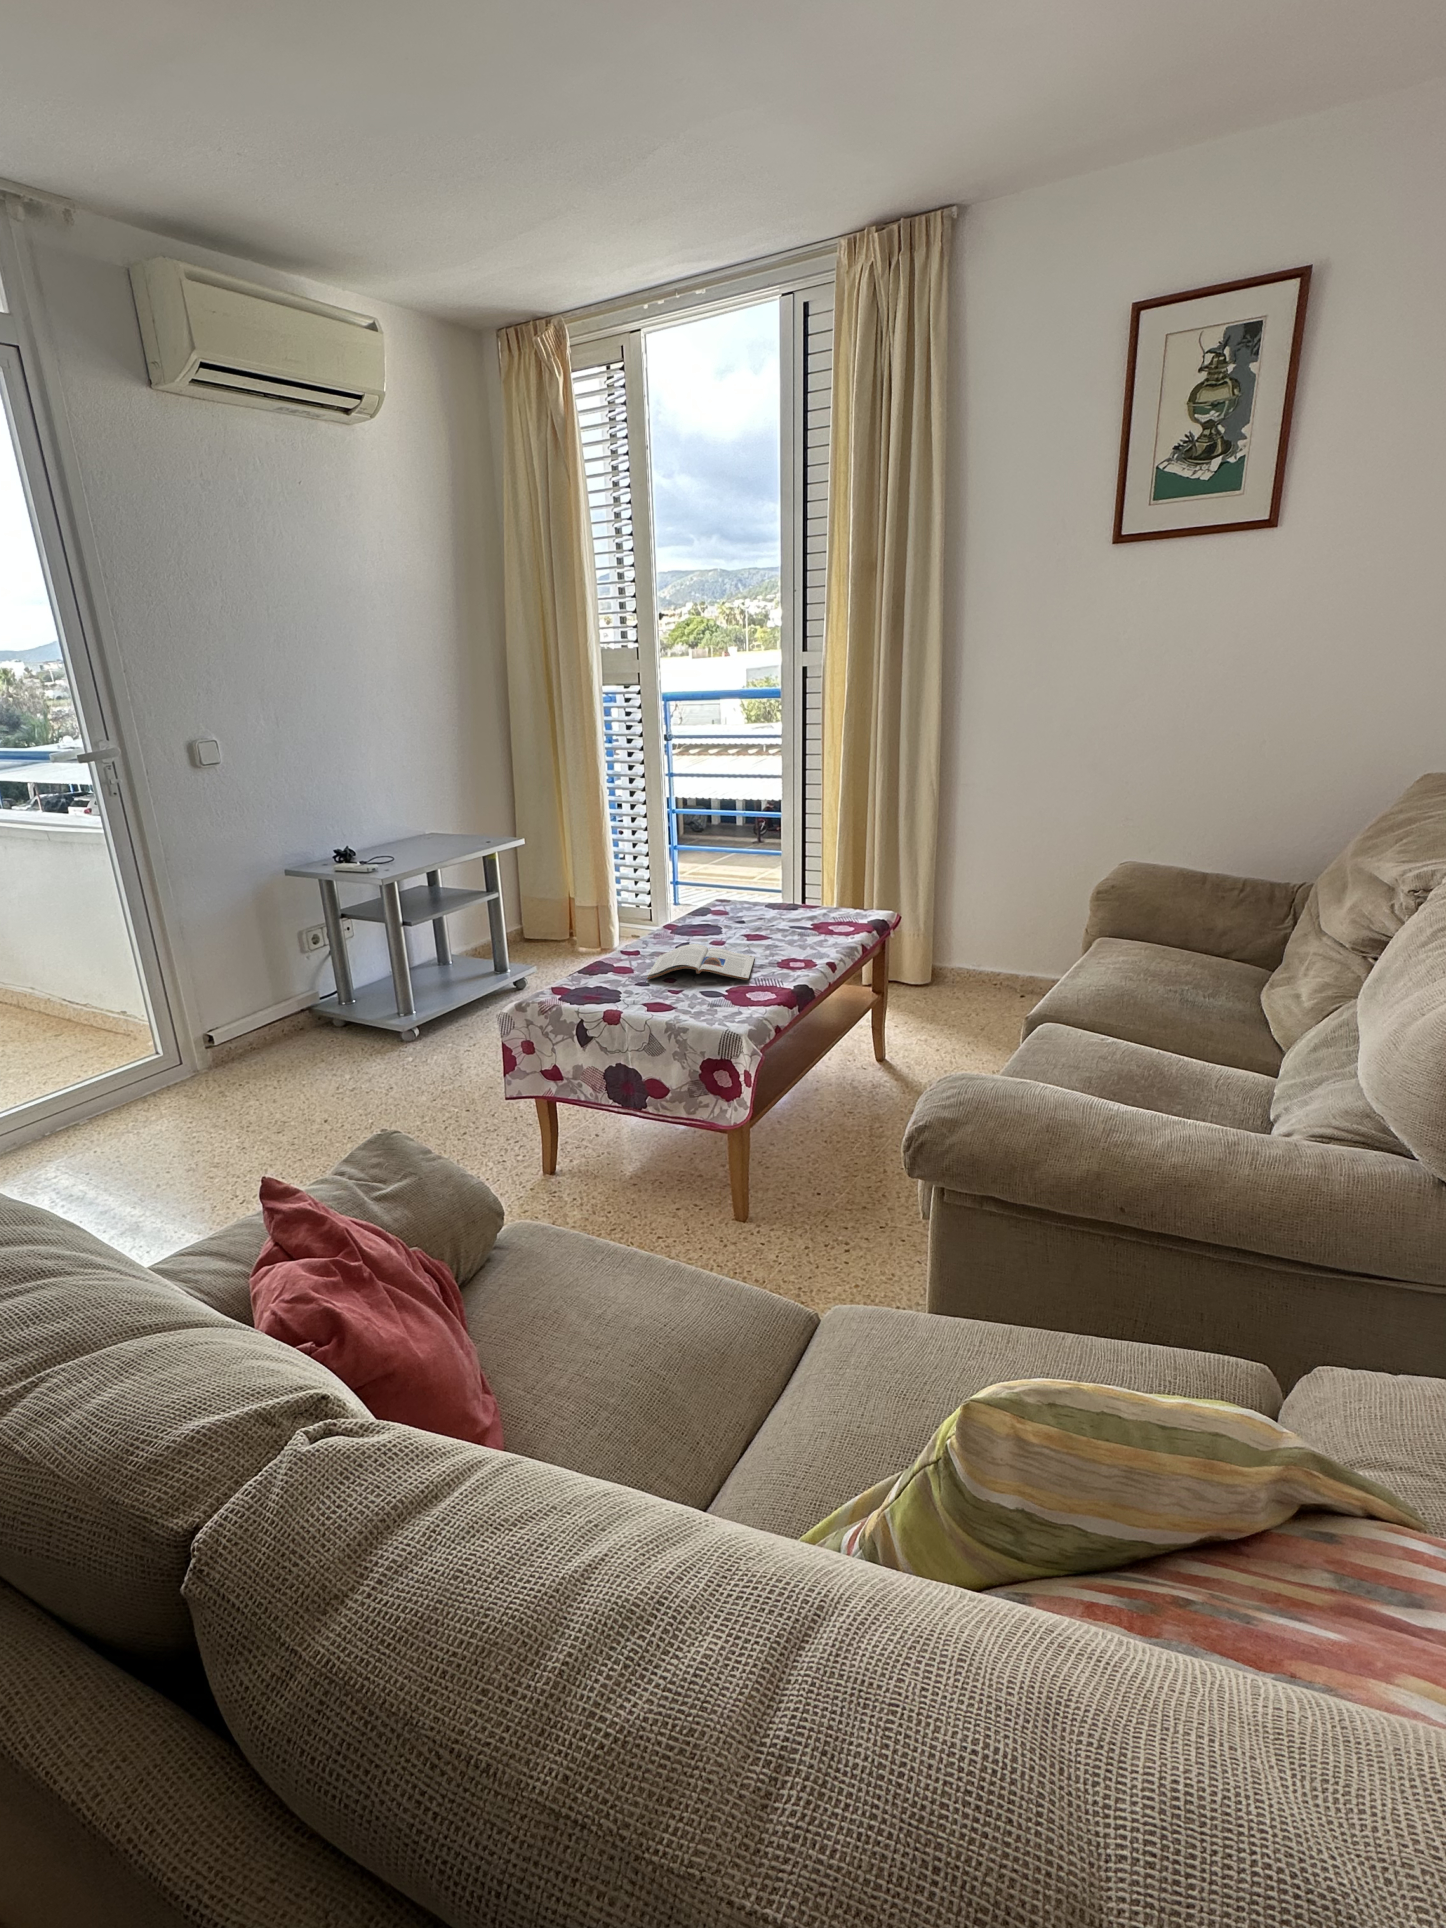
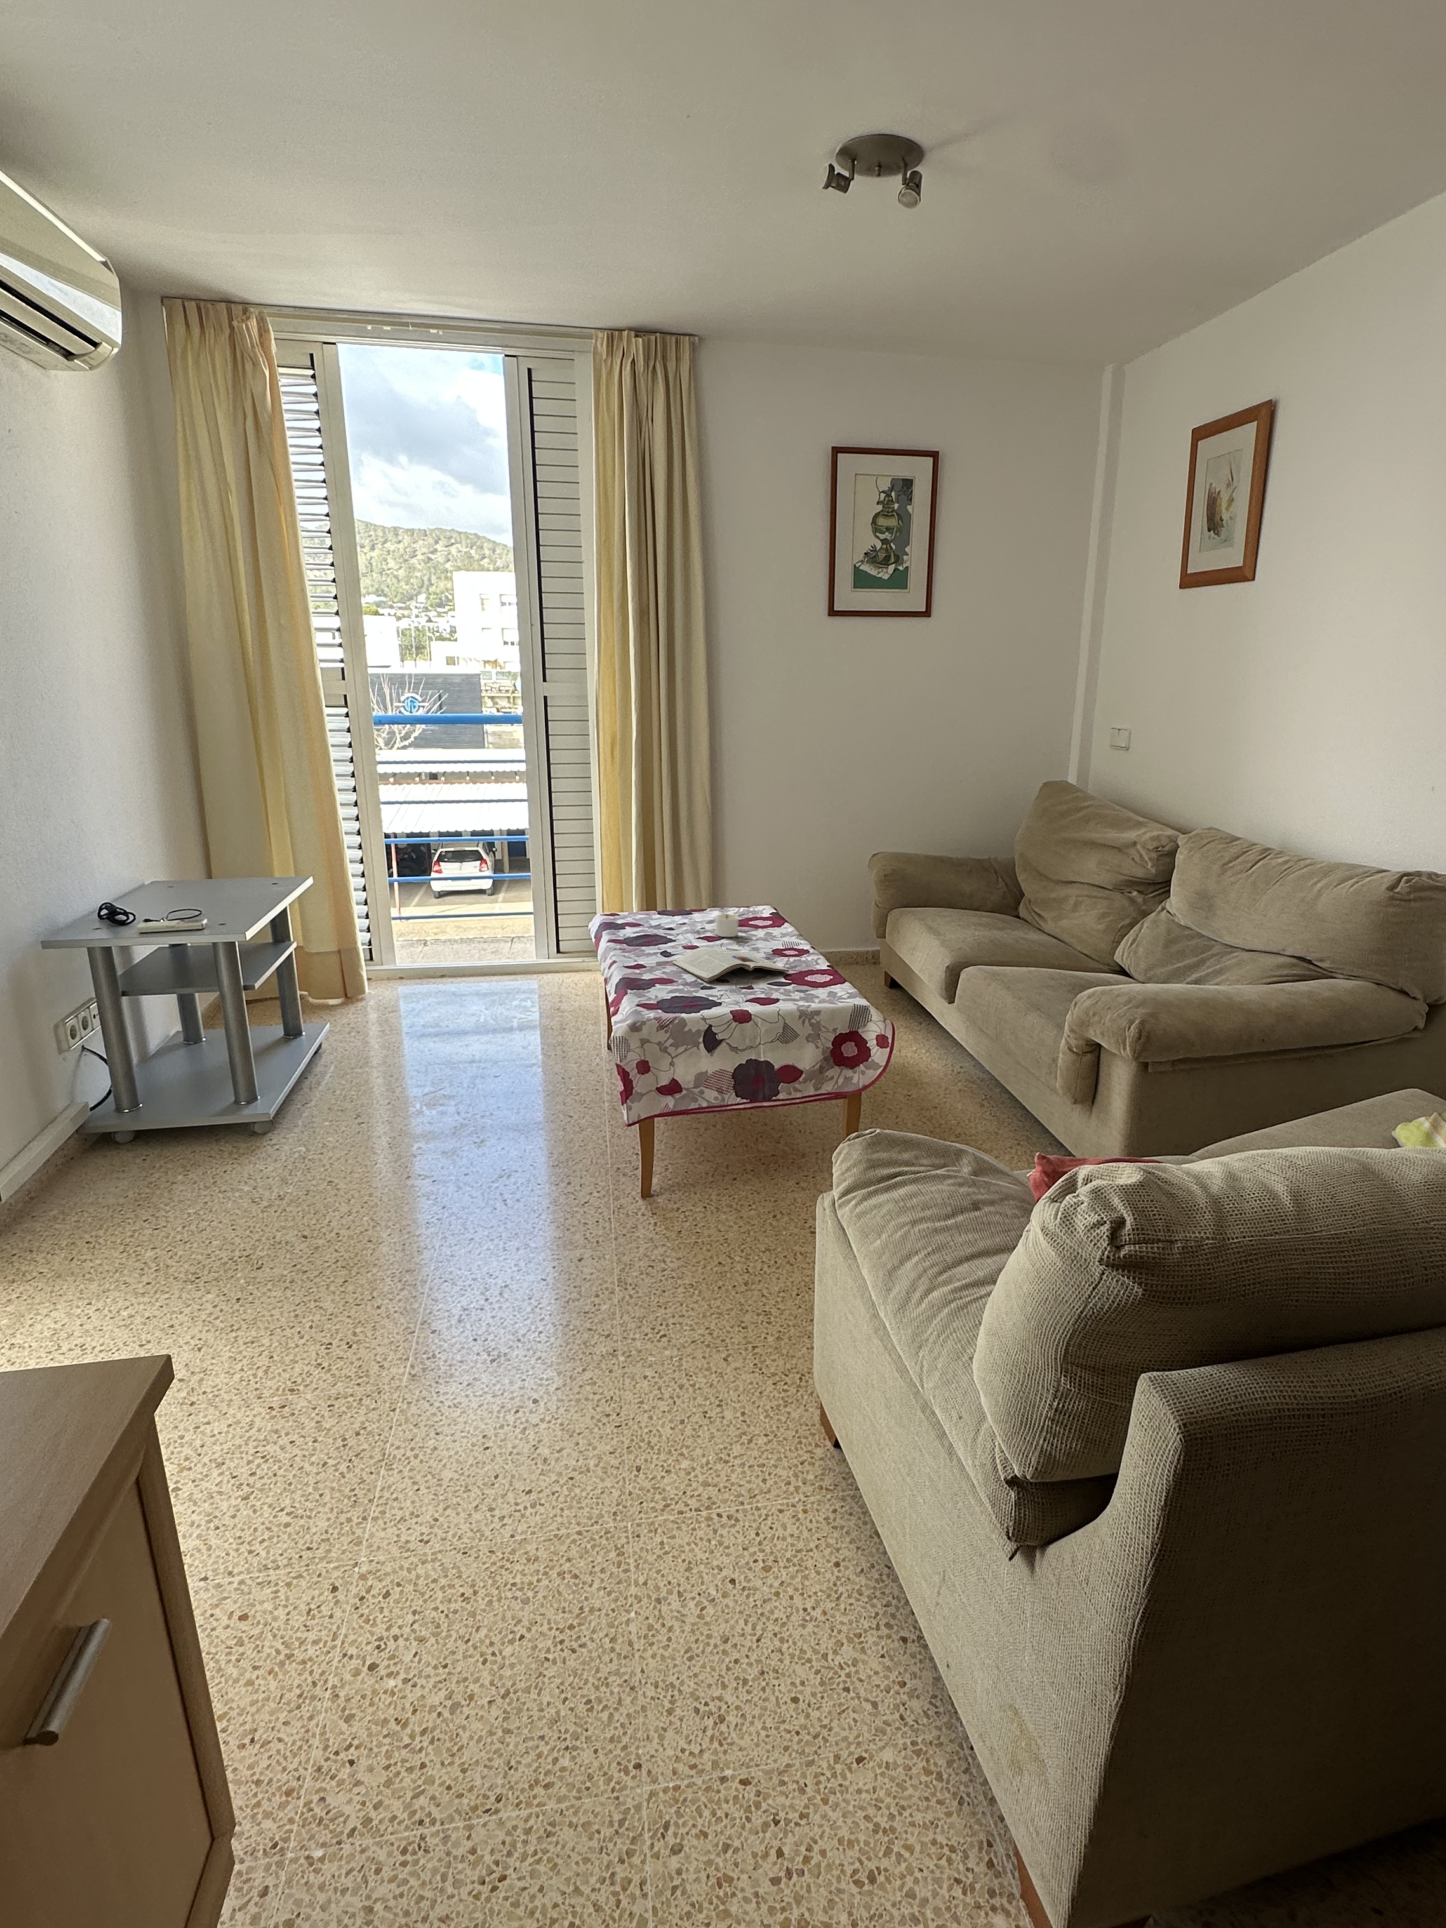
candle: none [764,912,800,937] -> present [715,914,738,937]

